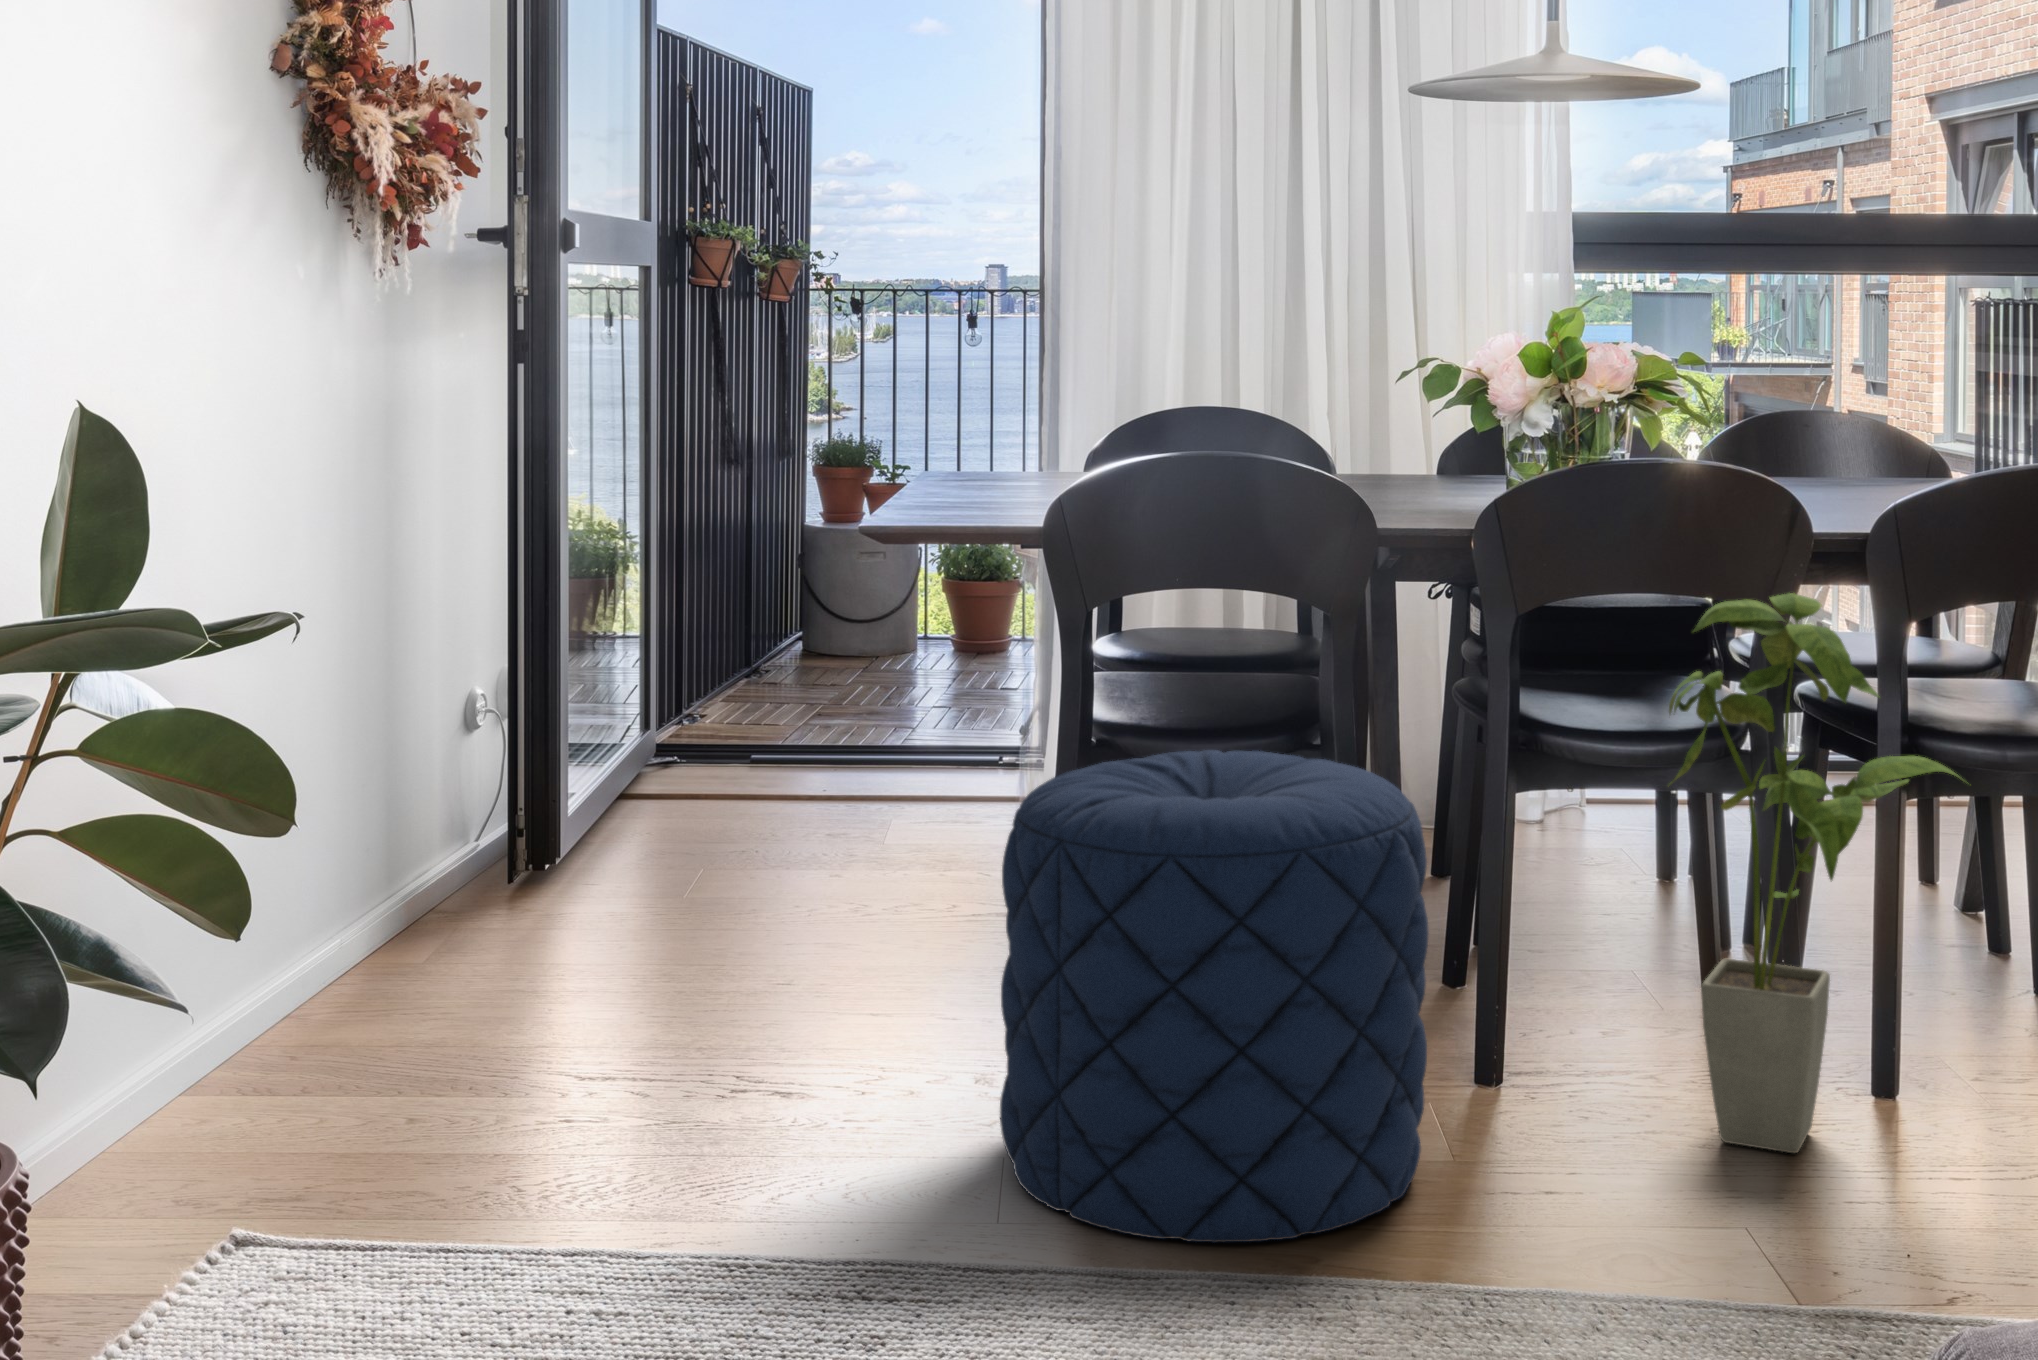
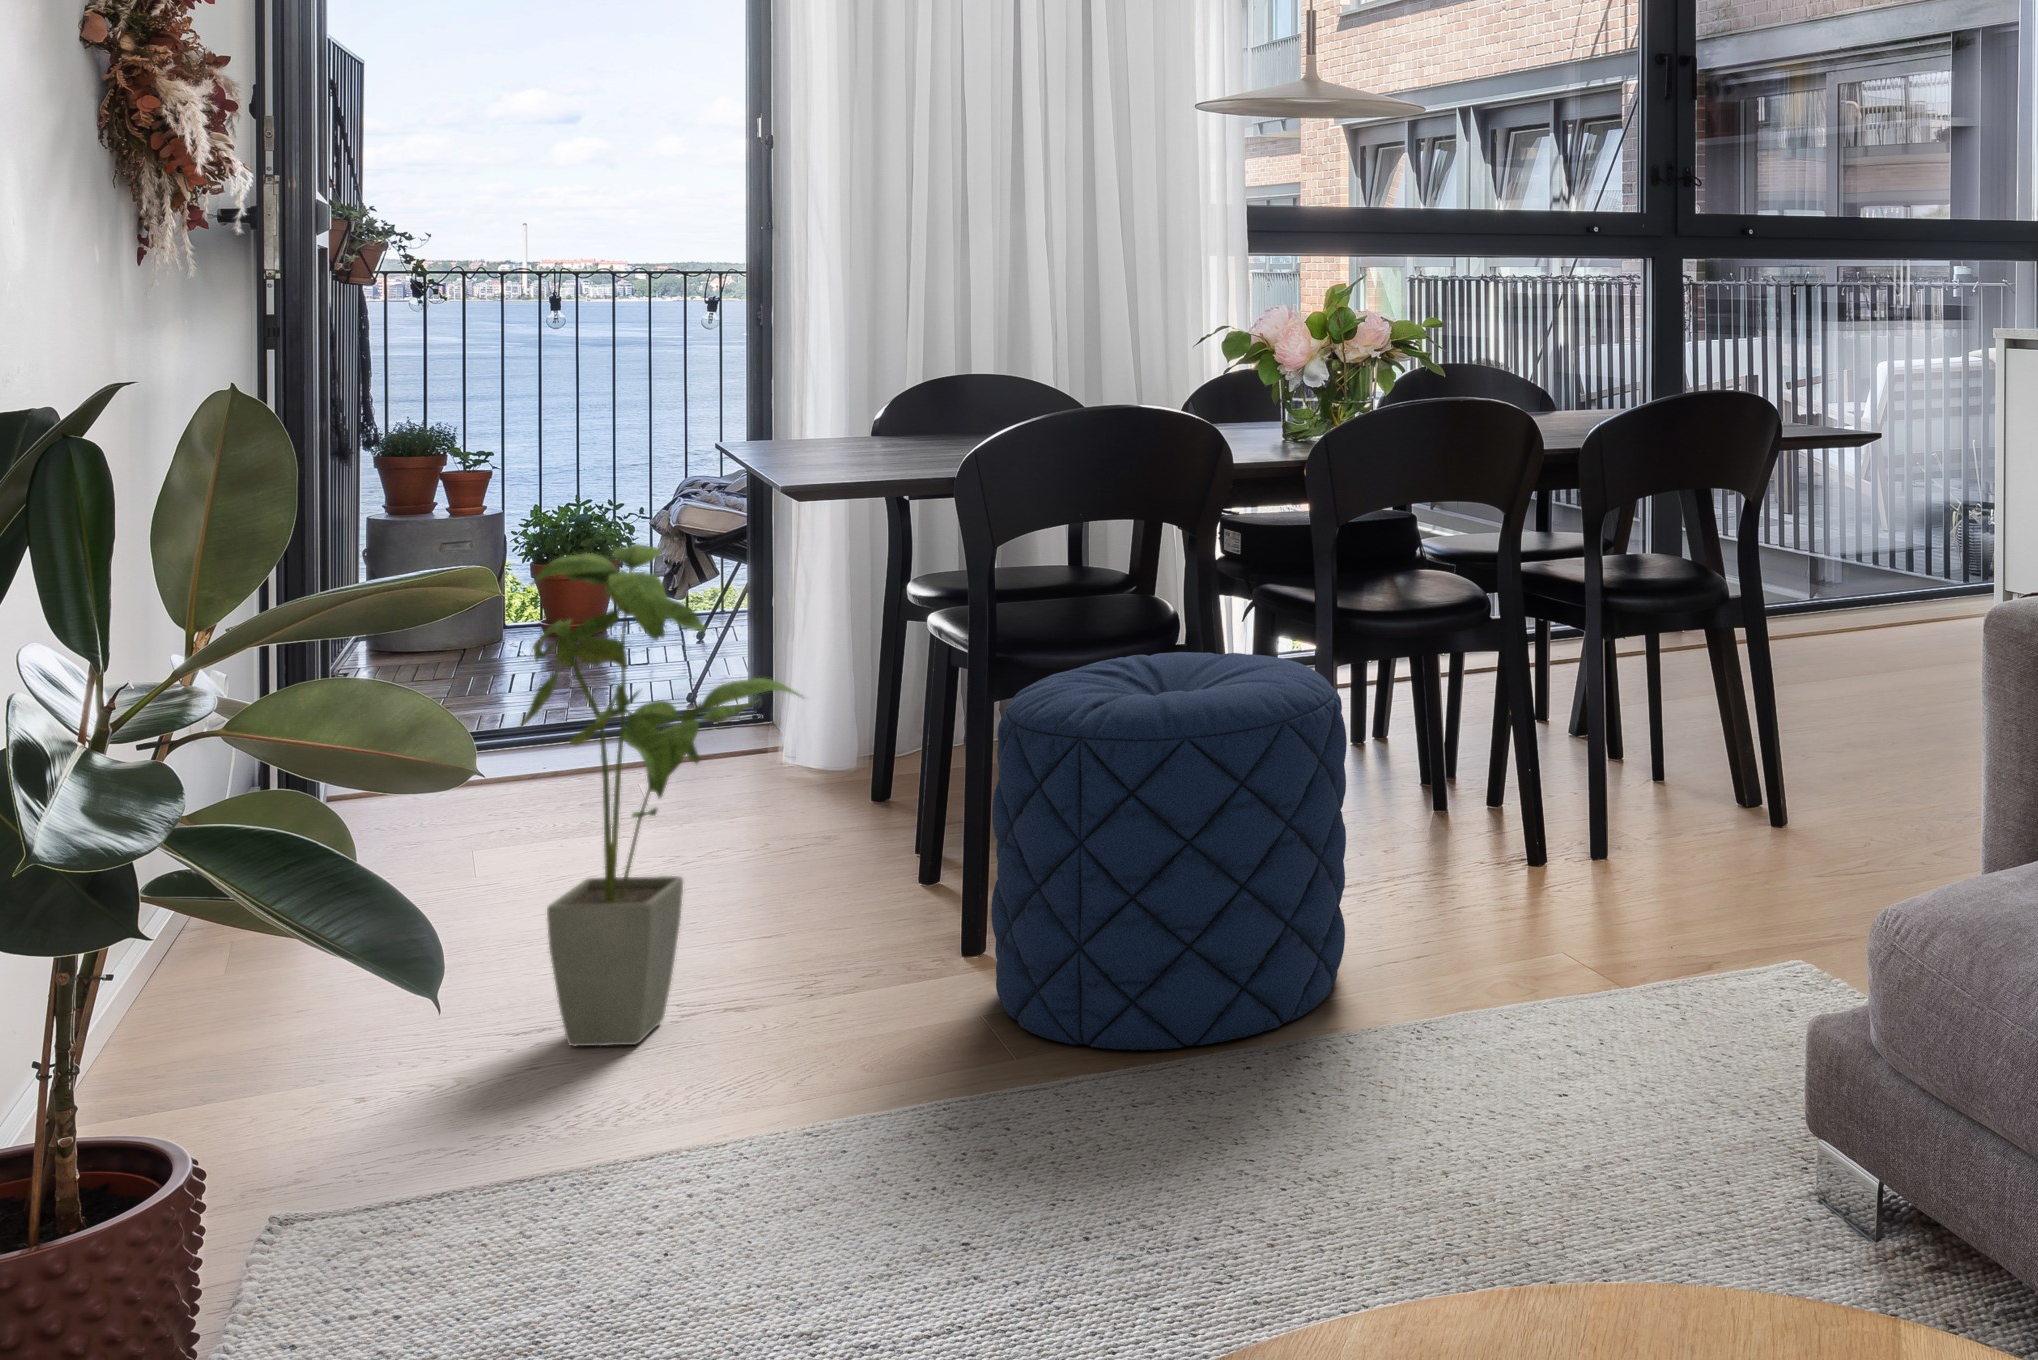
house plant: present [1669,593,1965,1153] -> present [520,544,803,1046]

